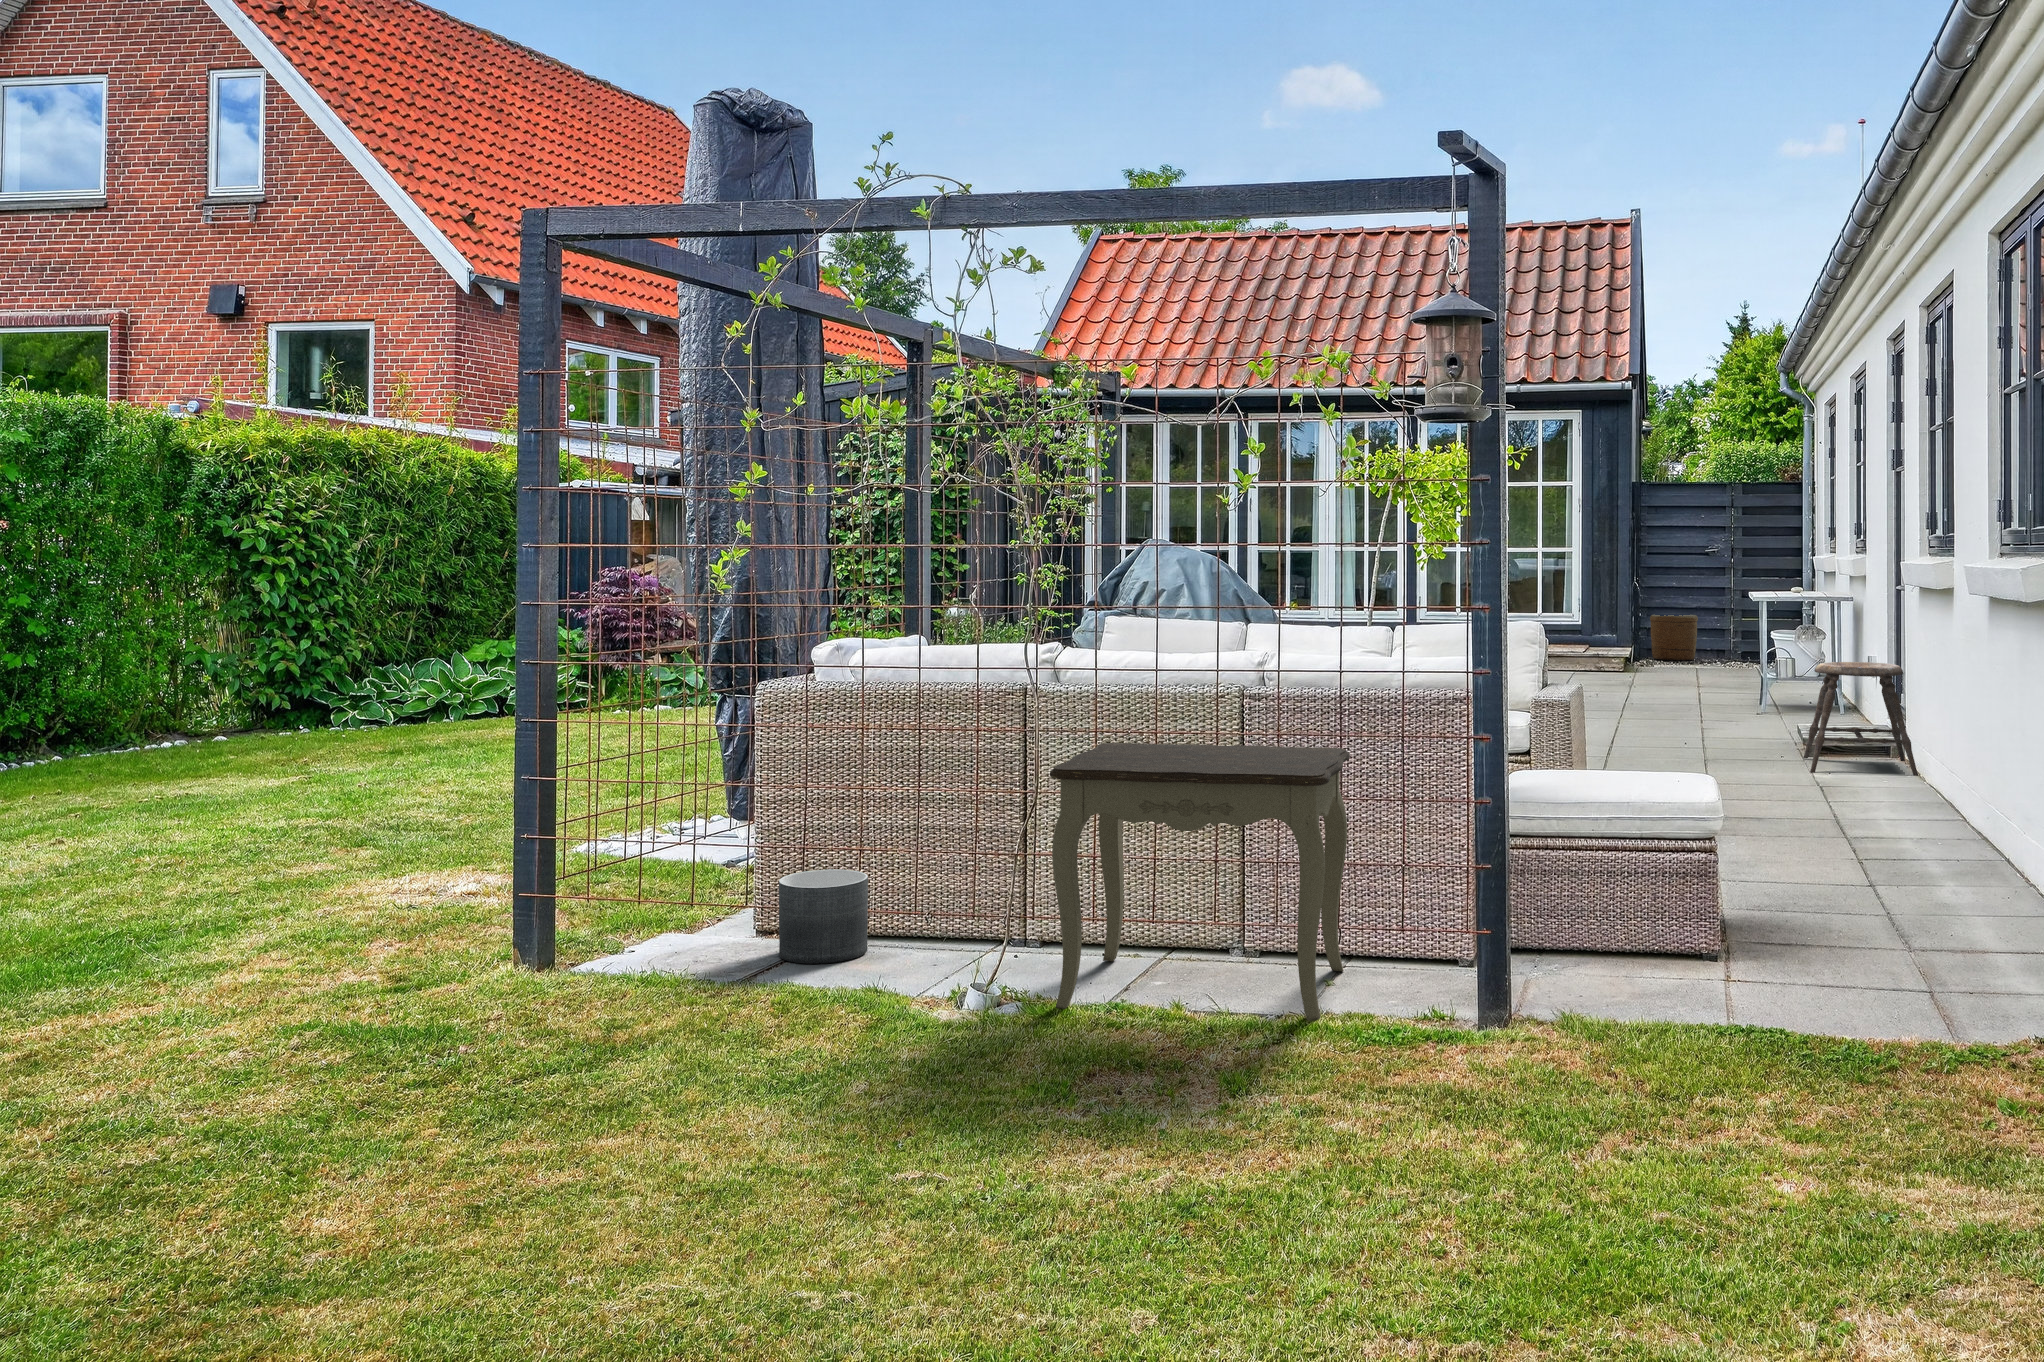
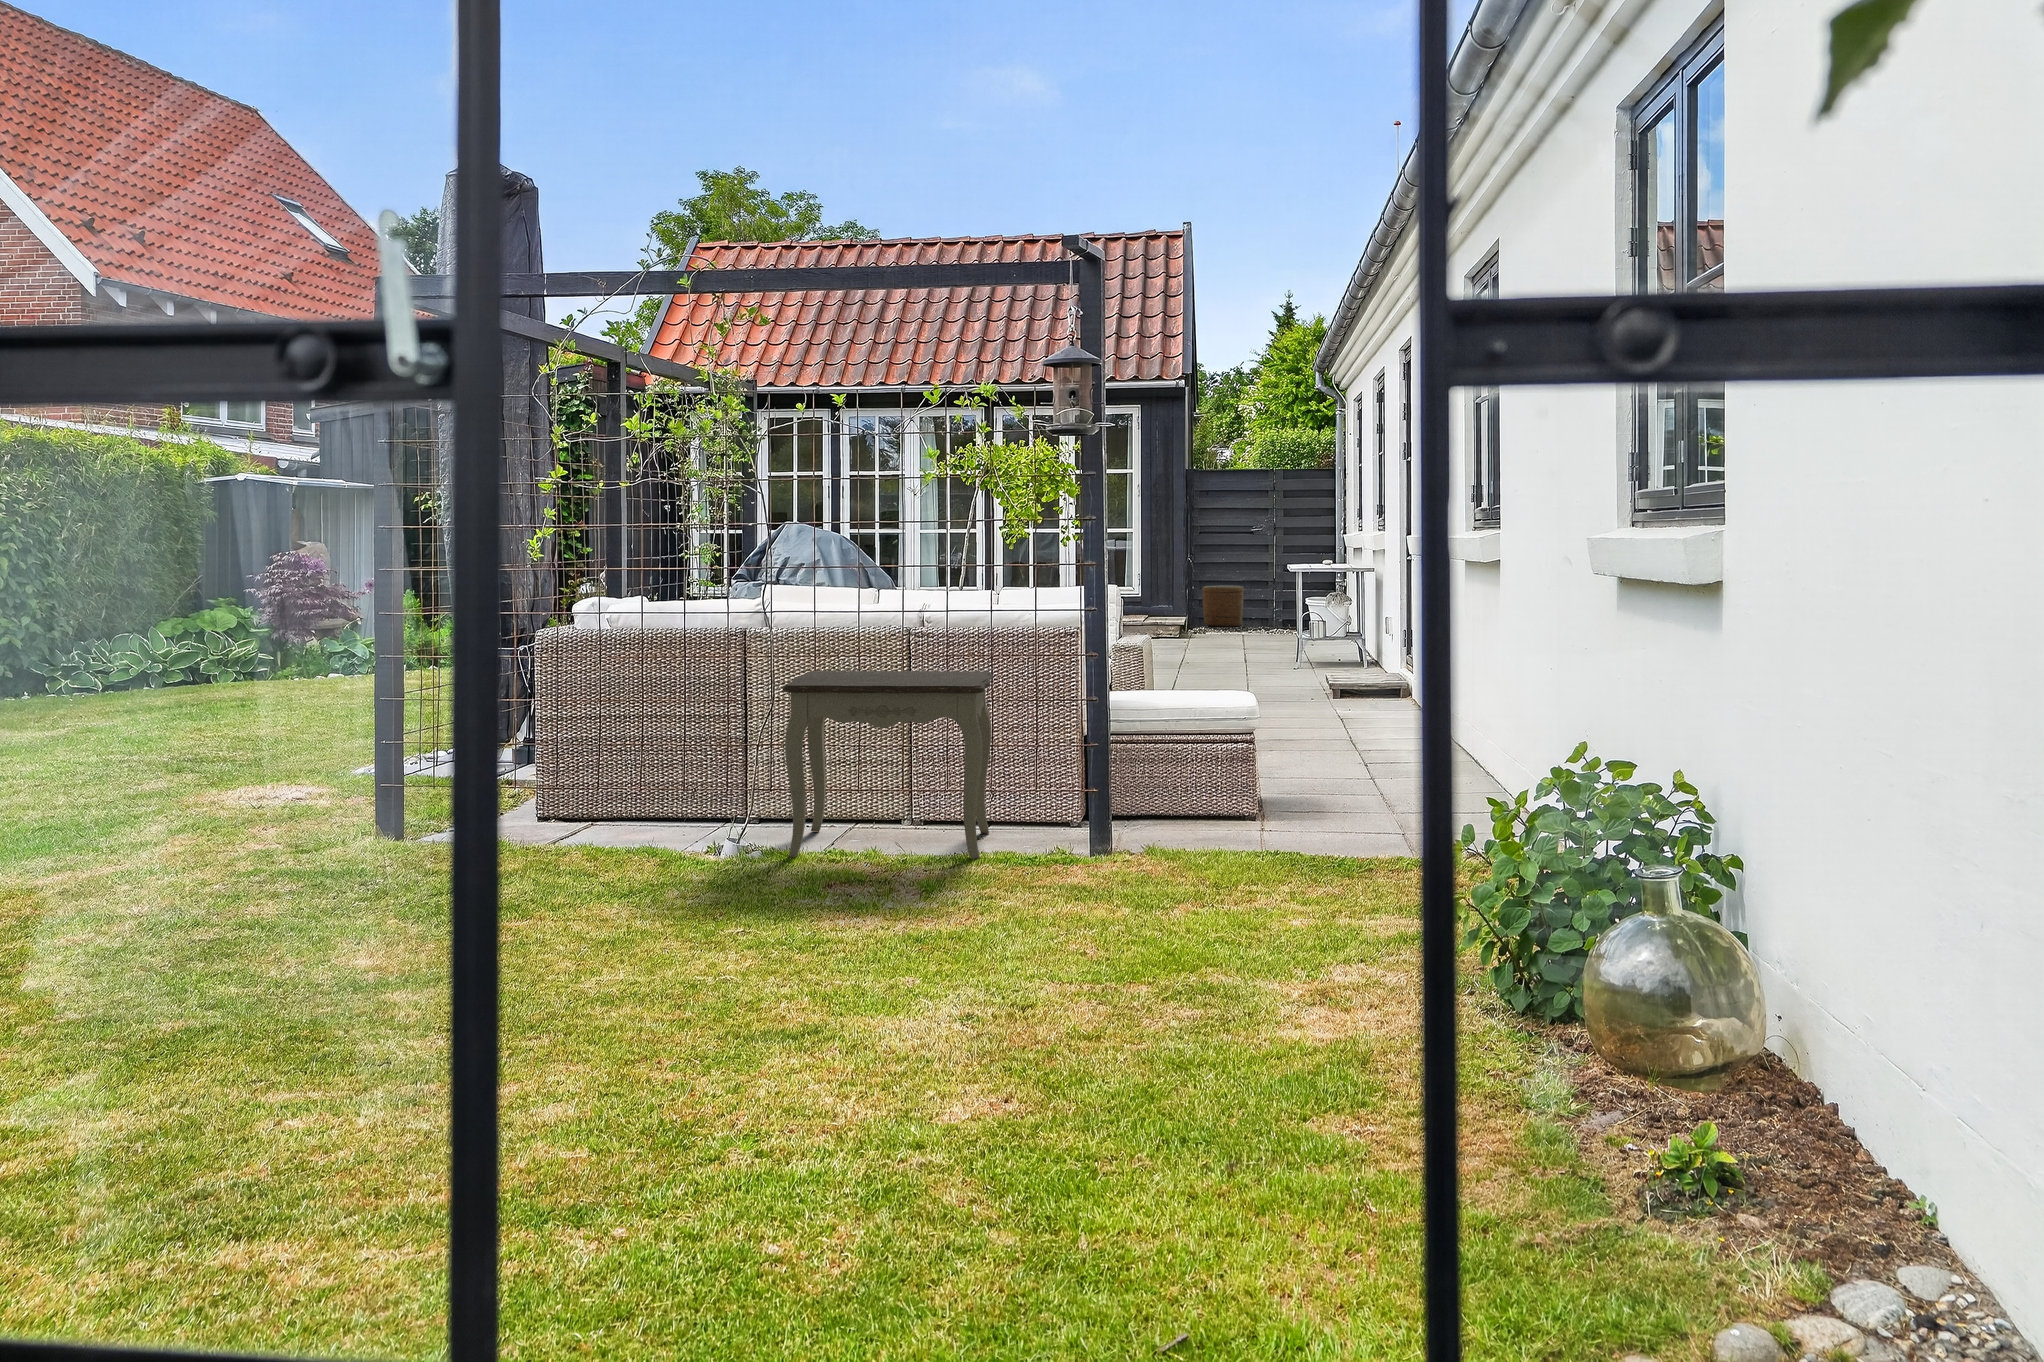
stool: present [1803,662,1918,776] -> none [1330,618,1420,709]
planter: present [779,870,868,964] -> none [565,771,631,838]

